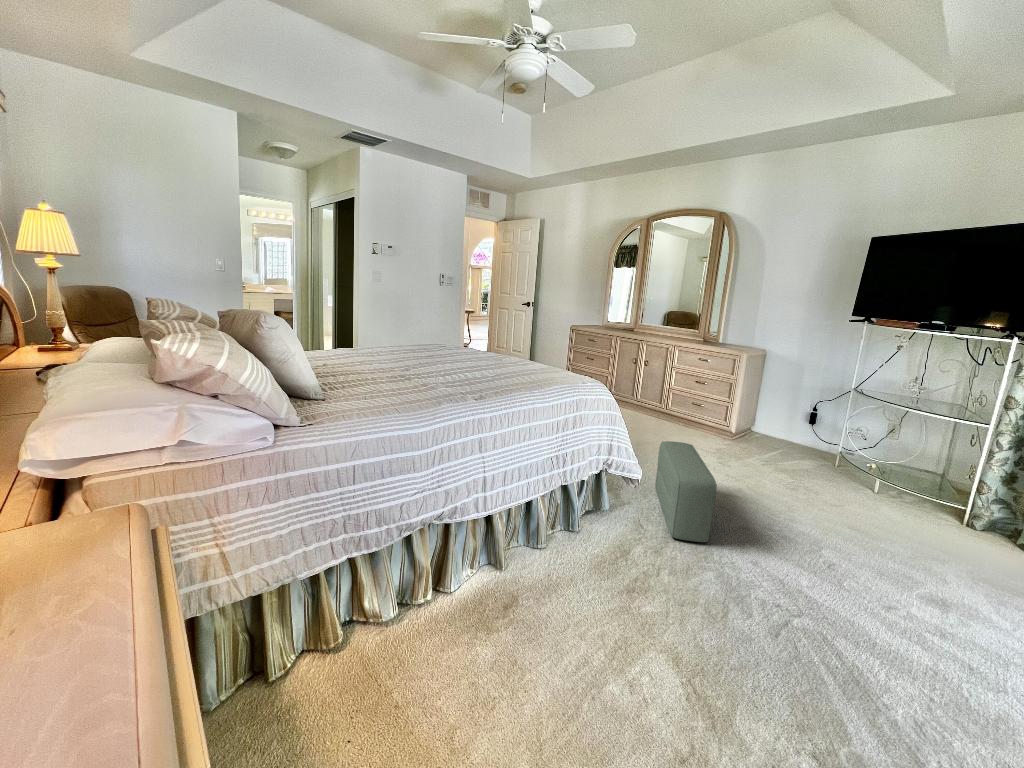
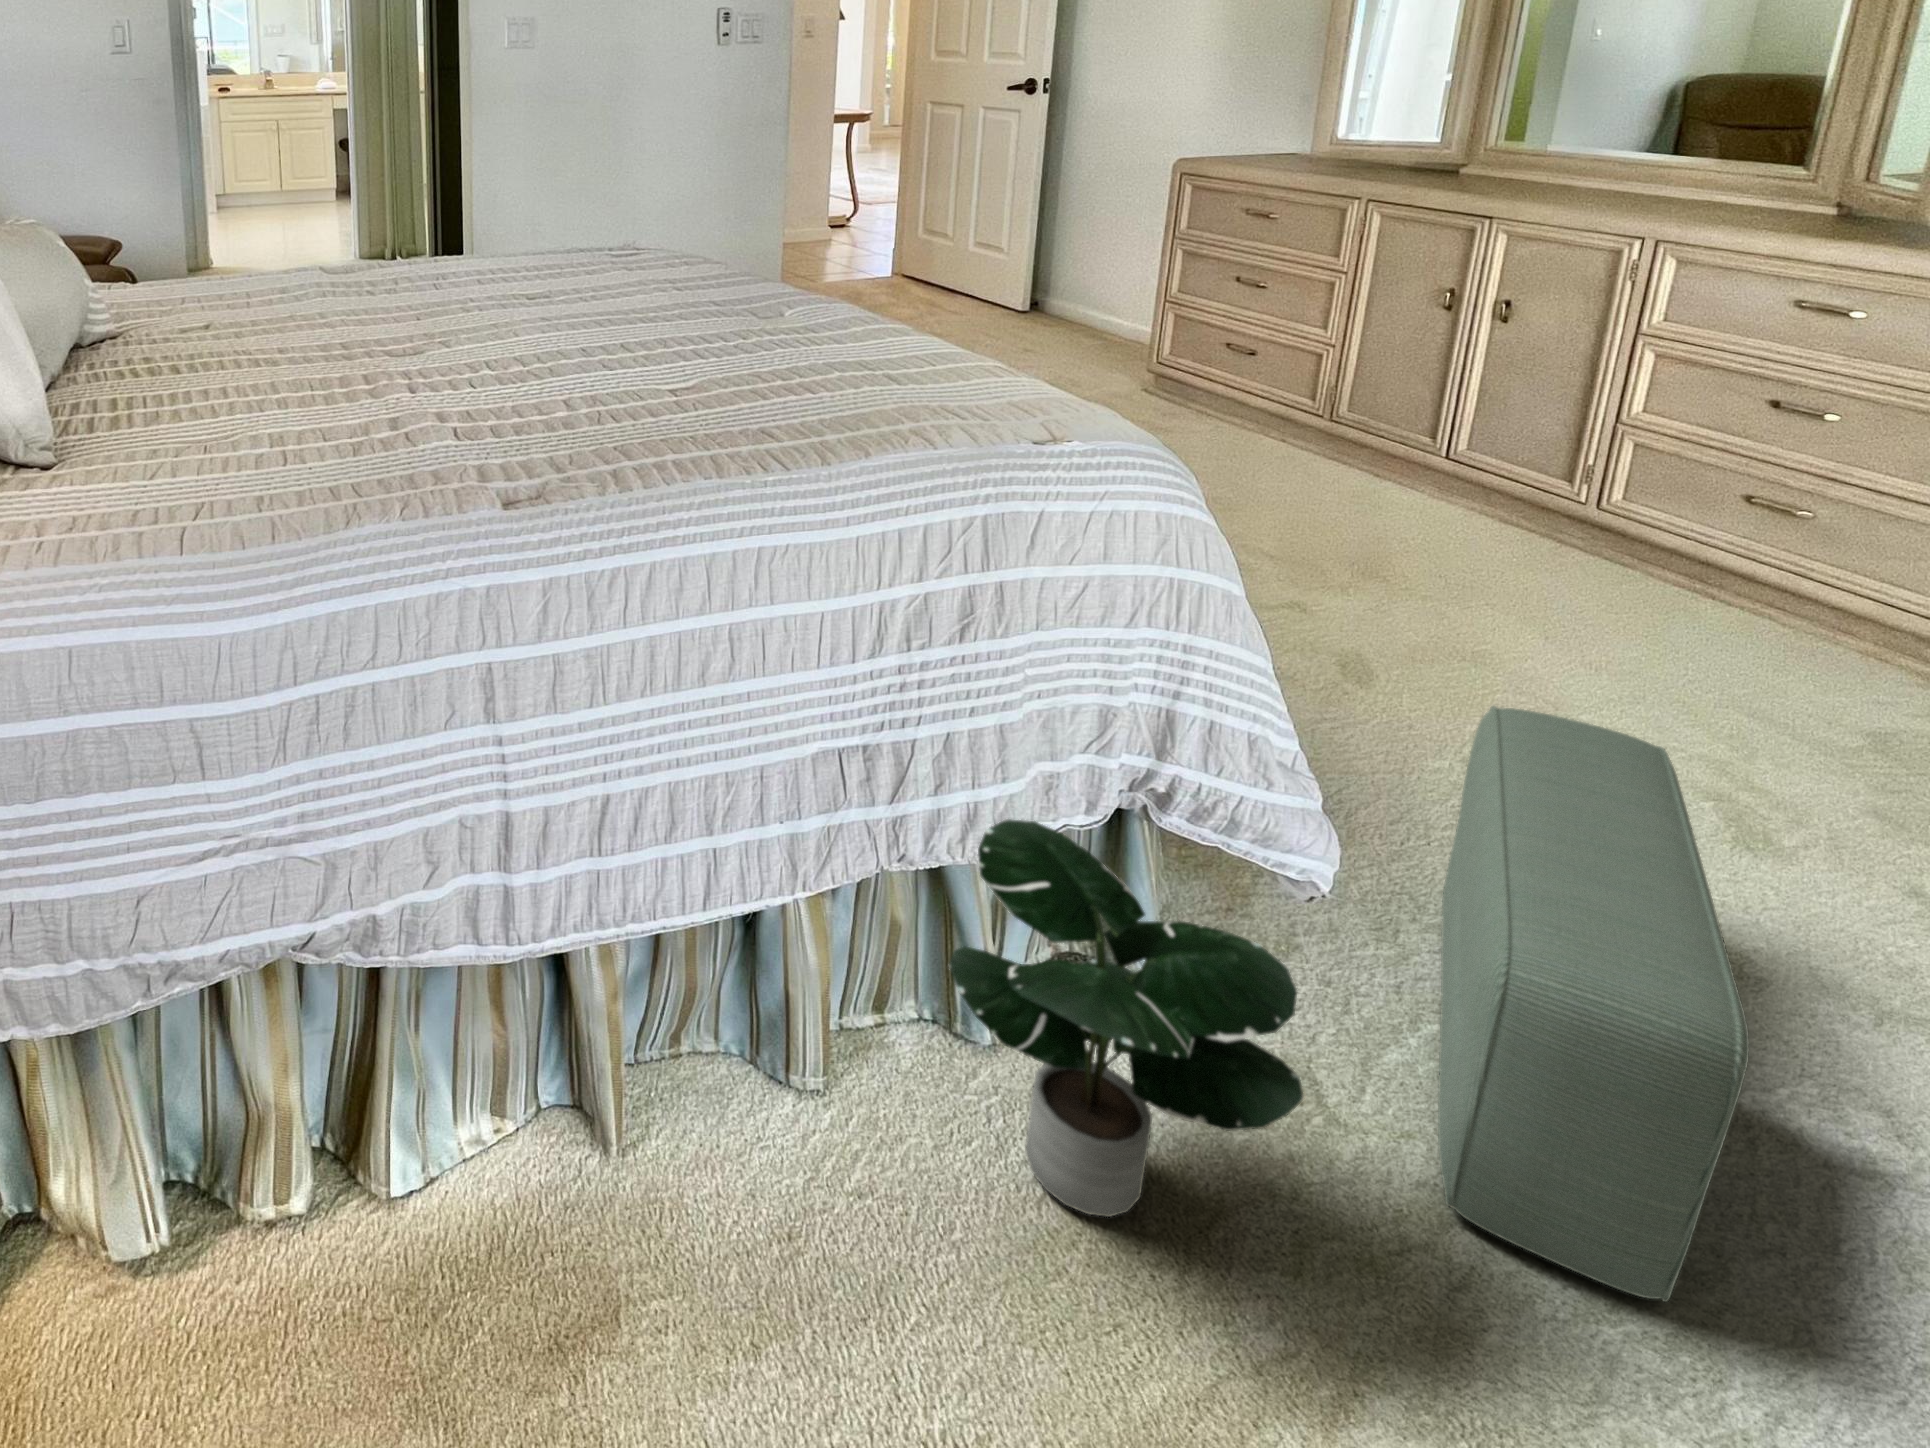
potted plant: none [580,470,652,555] -> present [949,819,1304,1217]

